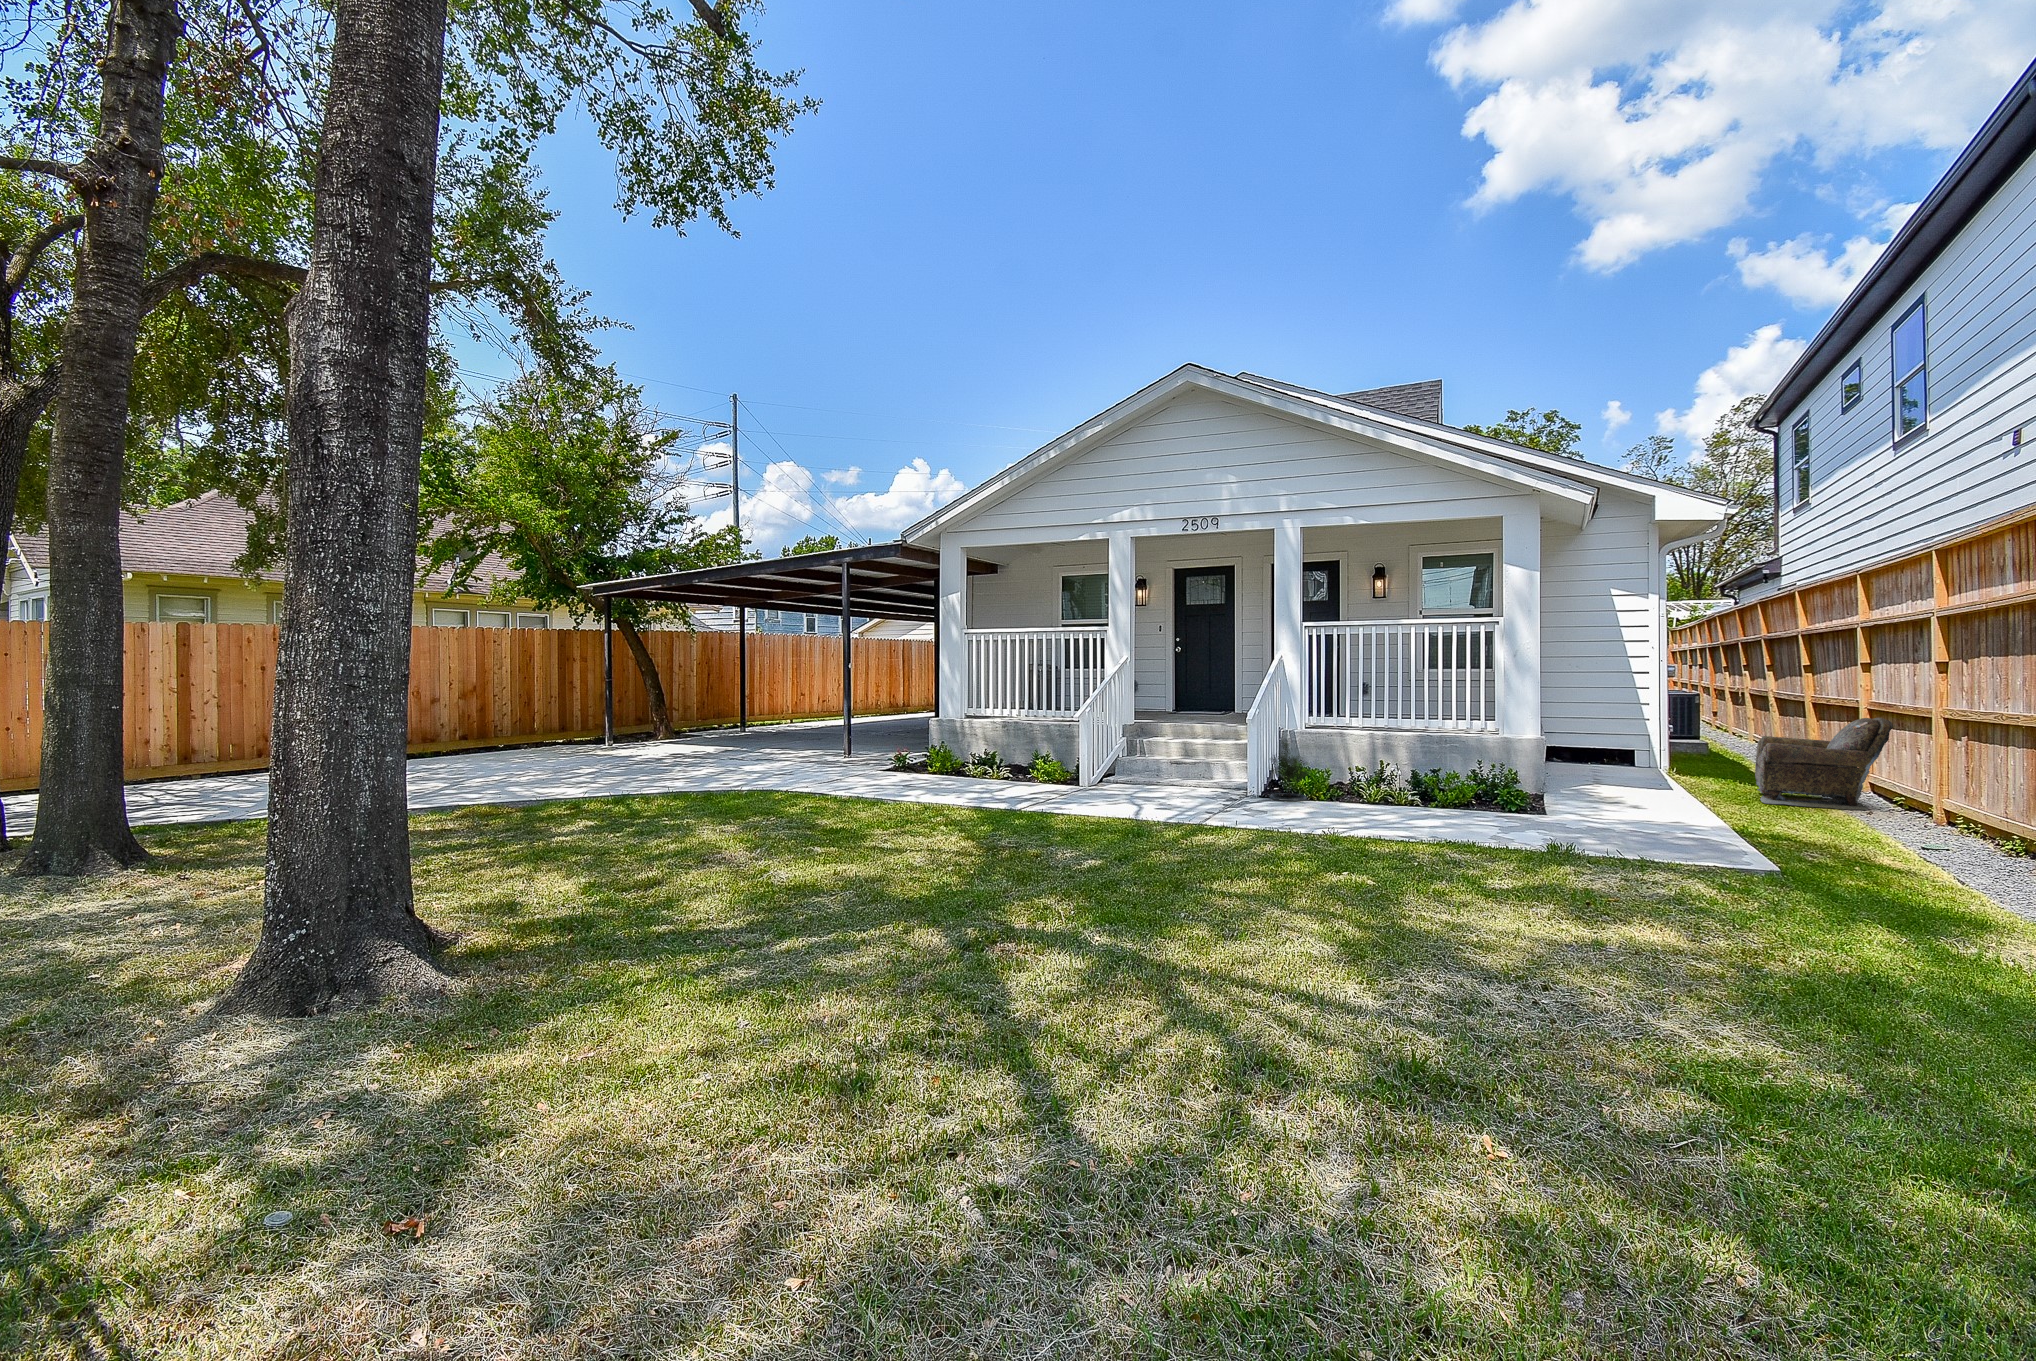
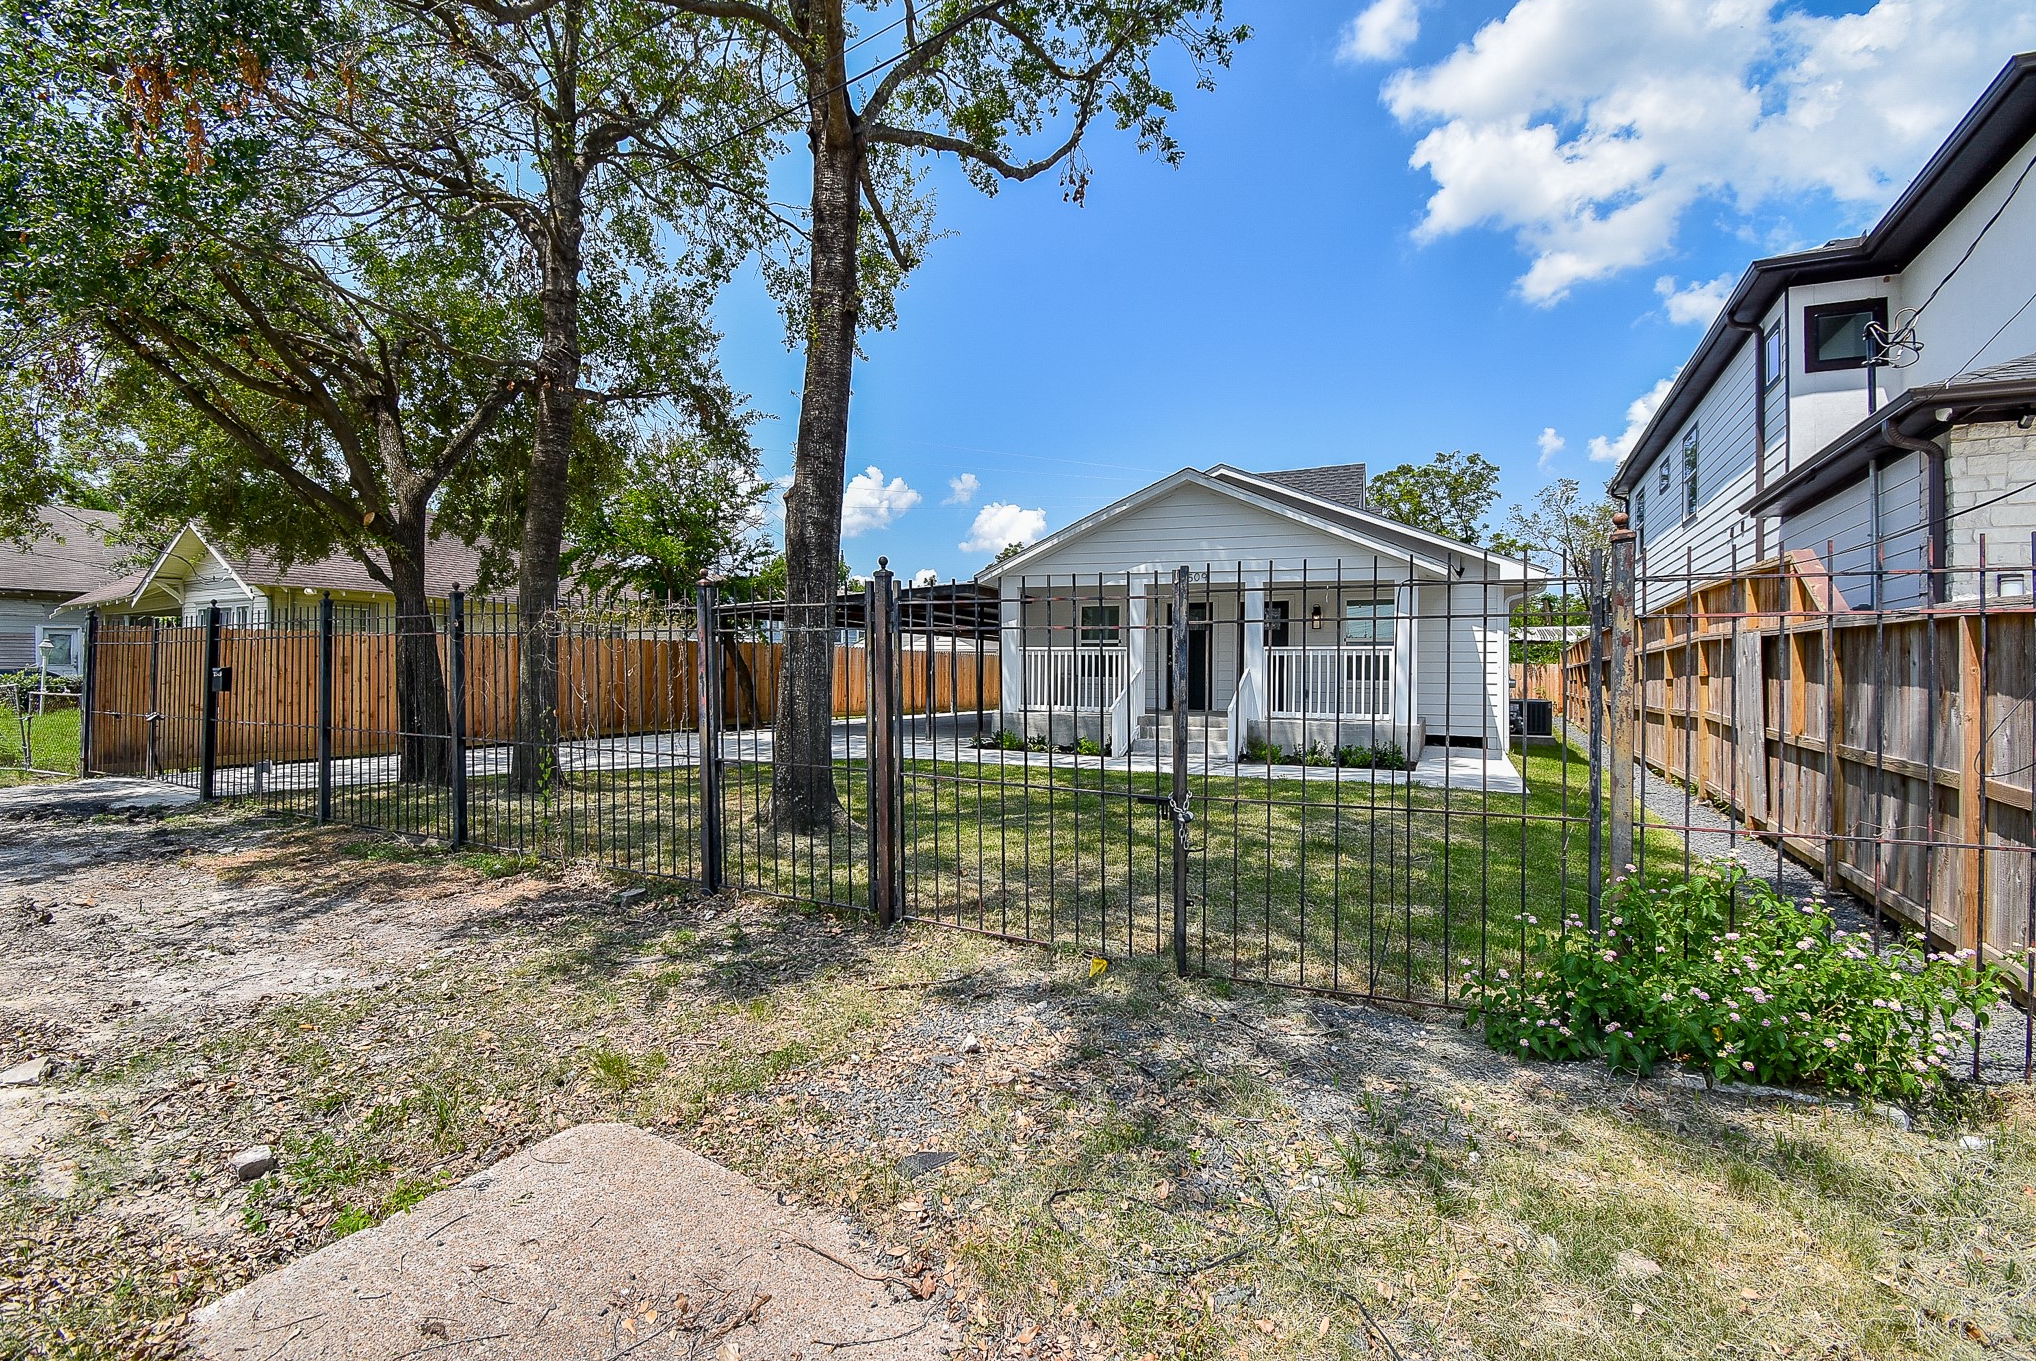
armchair: present [1755,718,1893,810] -> none [1540,712,1611,767]

